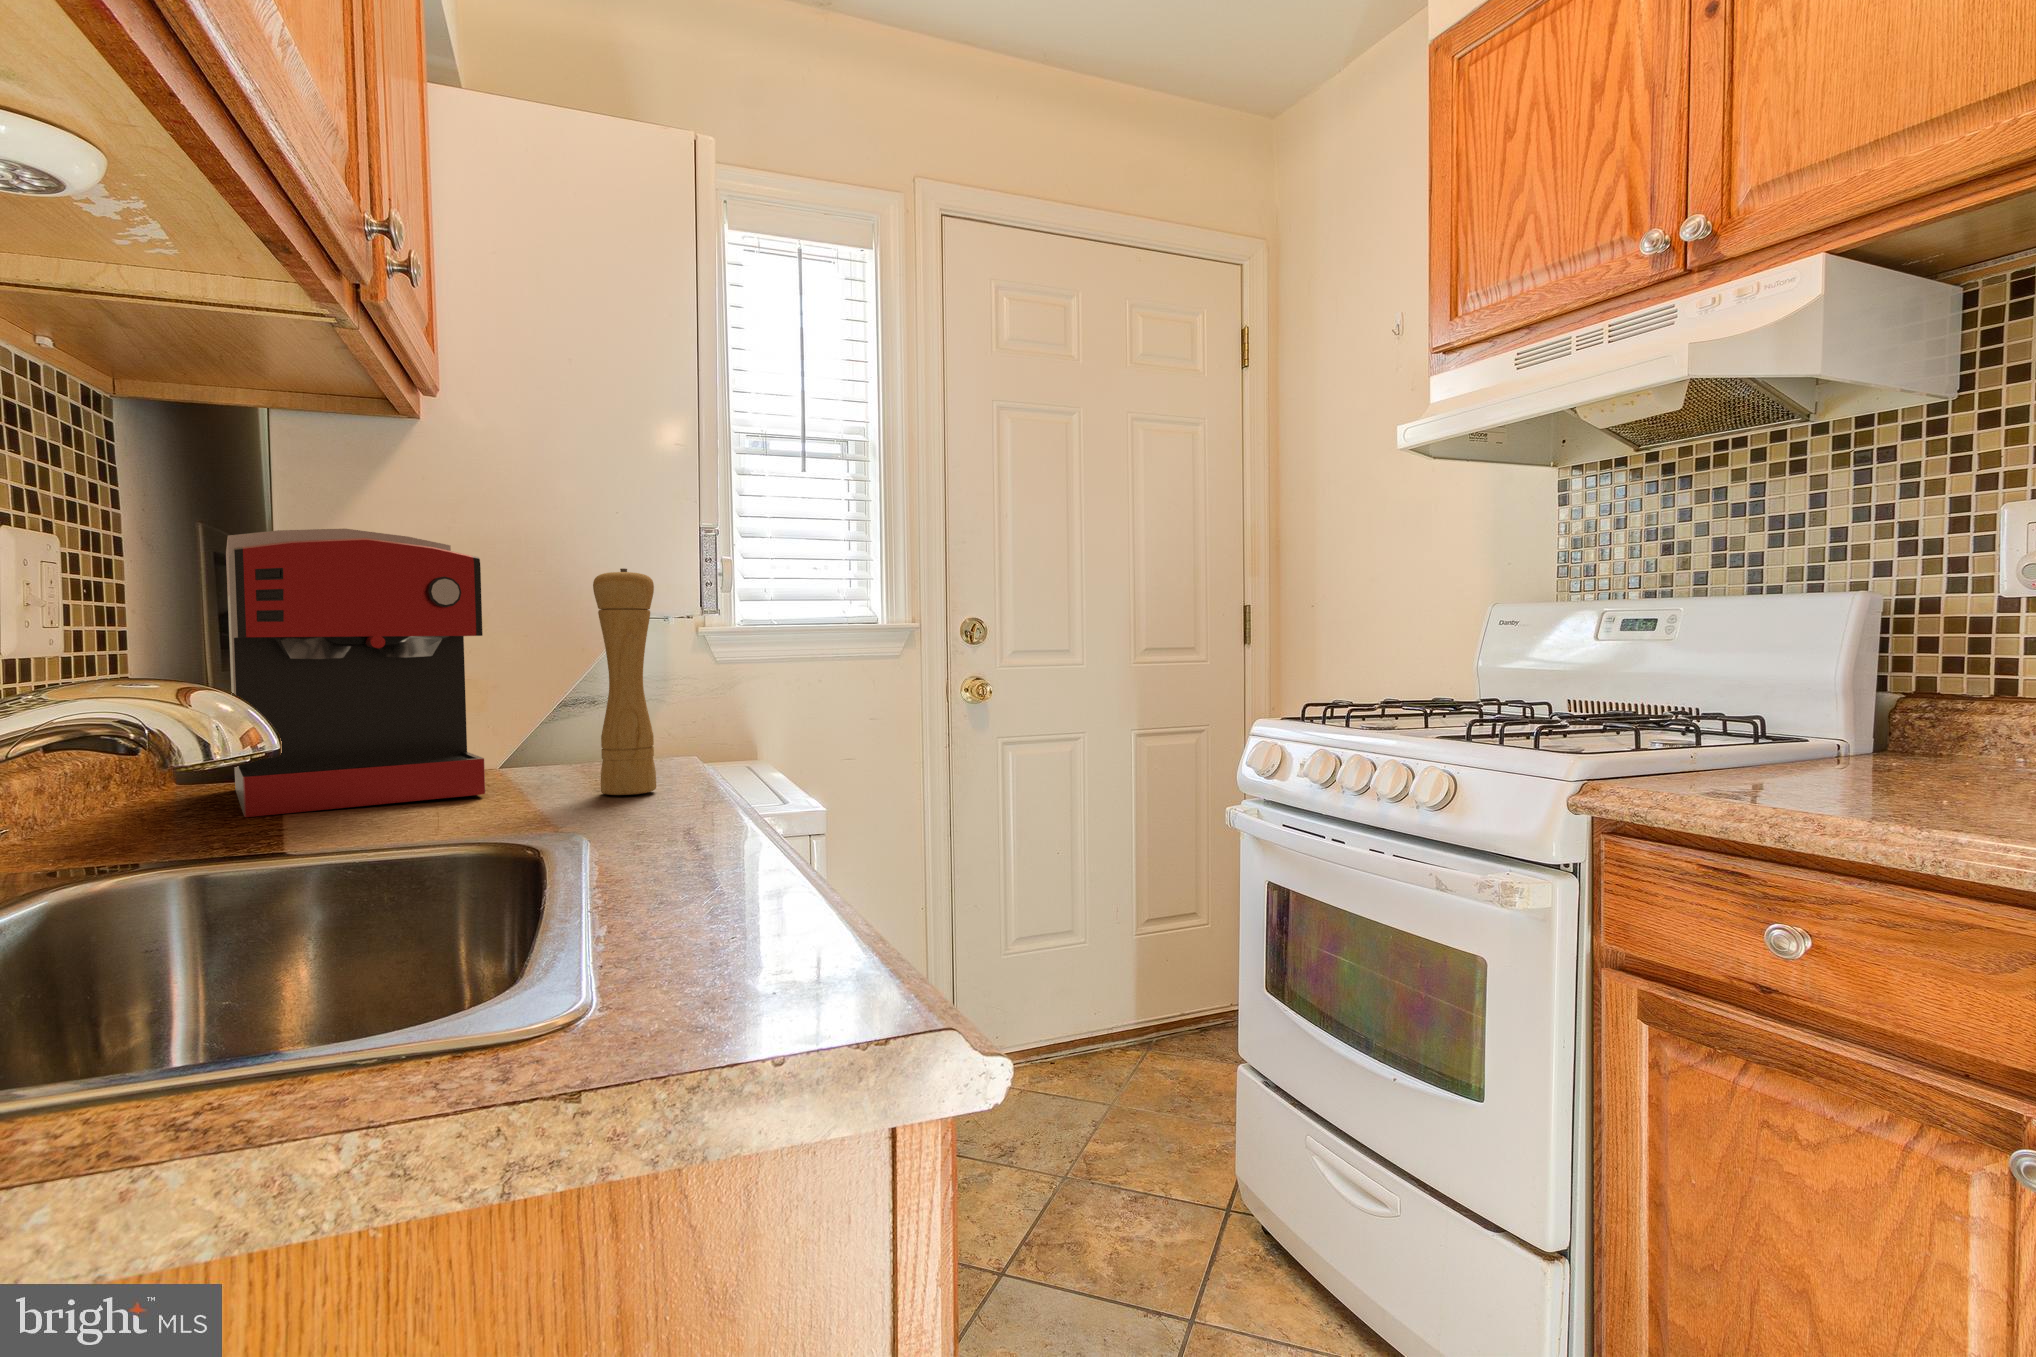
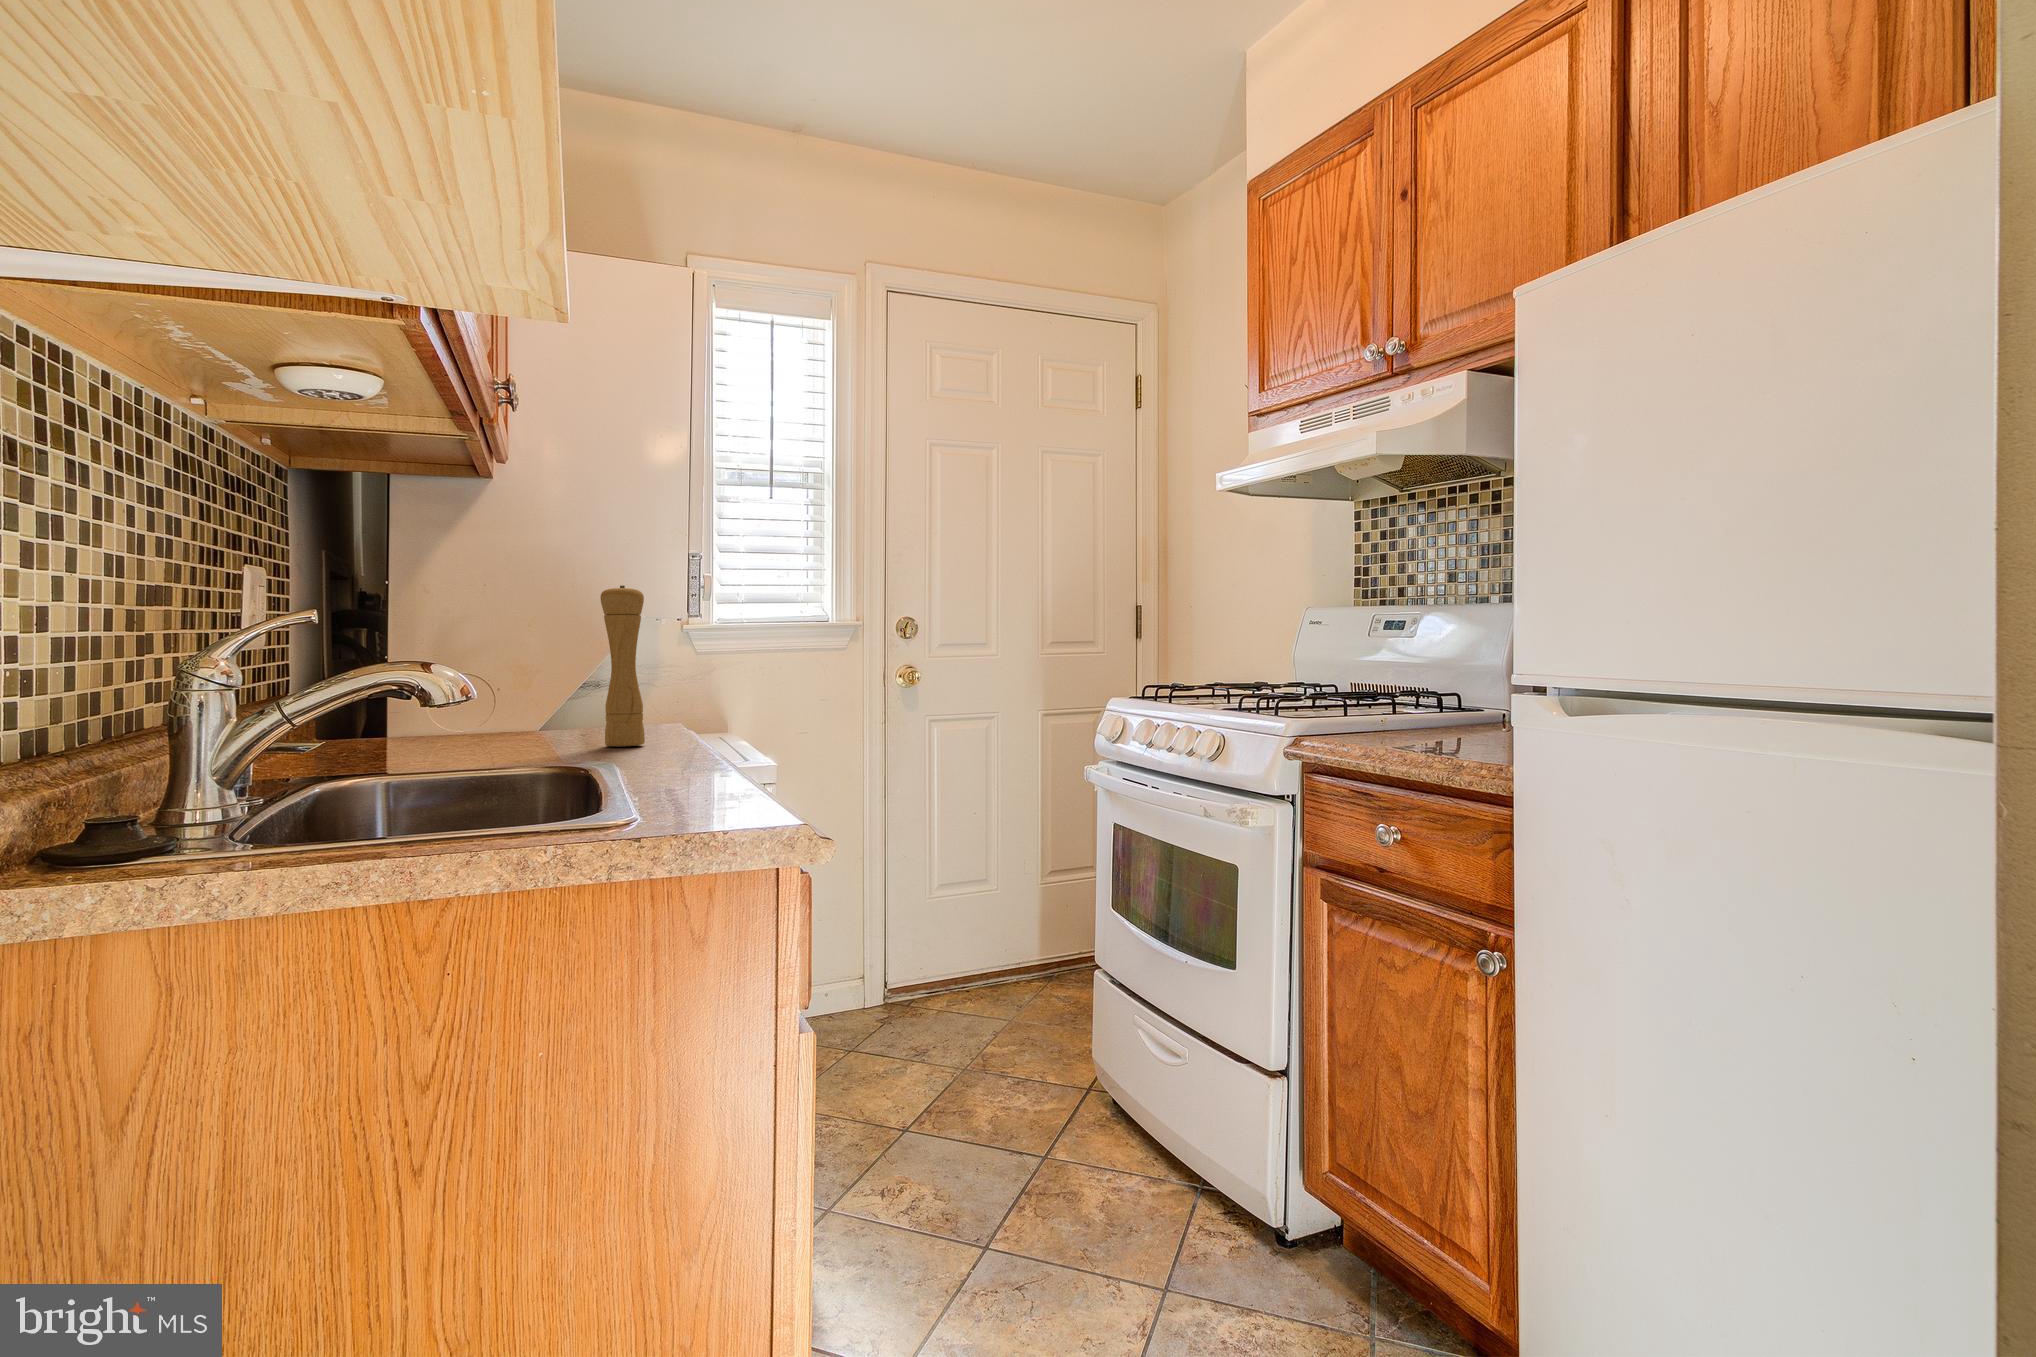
coffee maker: present [226,529,485,817] -> none [336,556,523,755]

